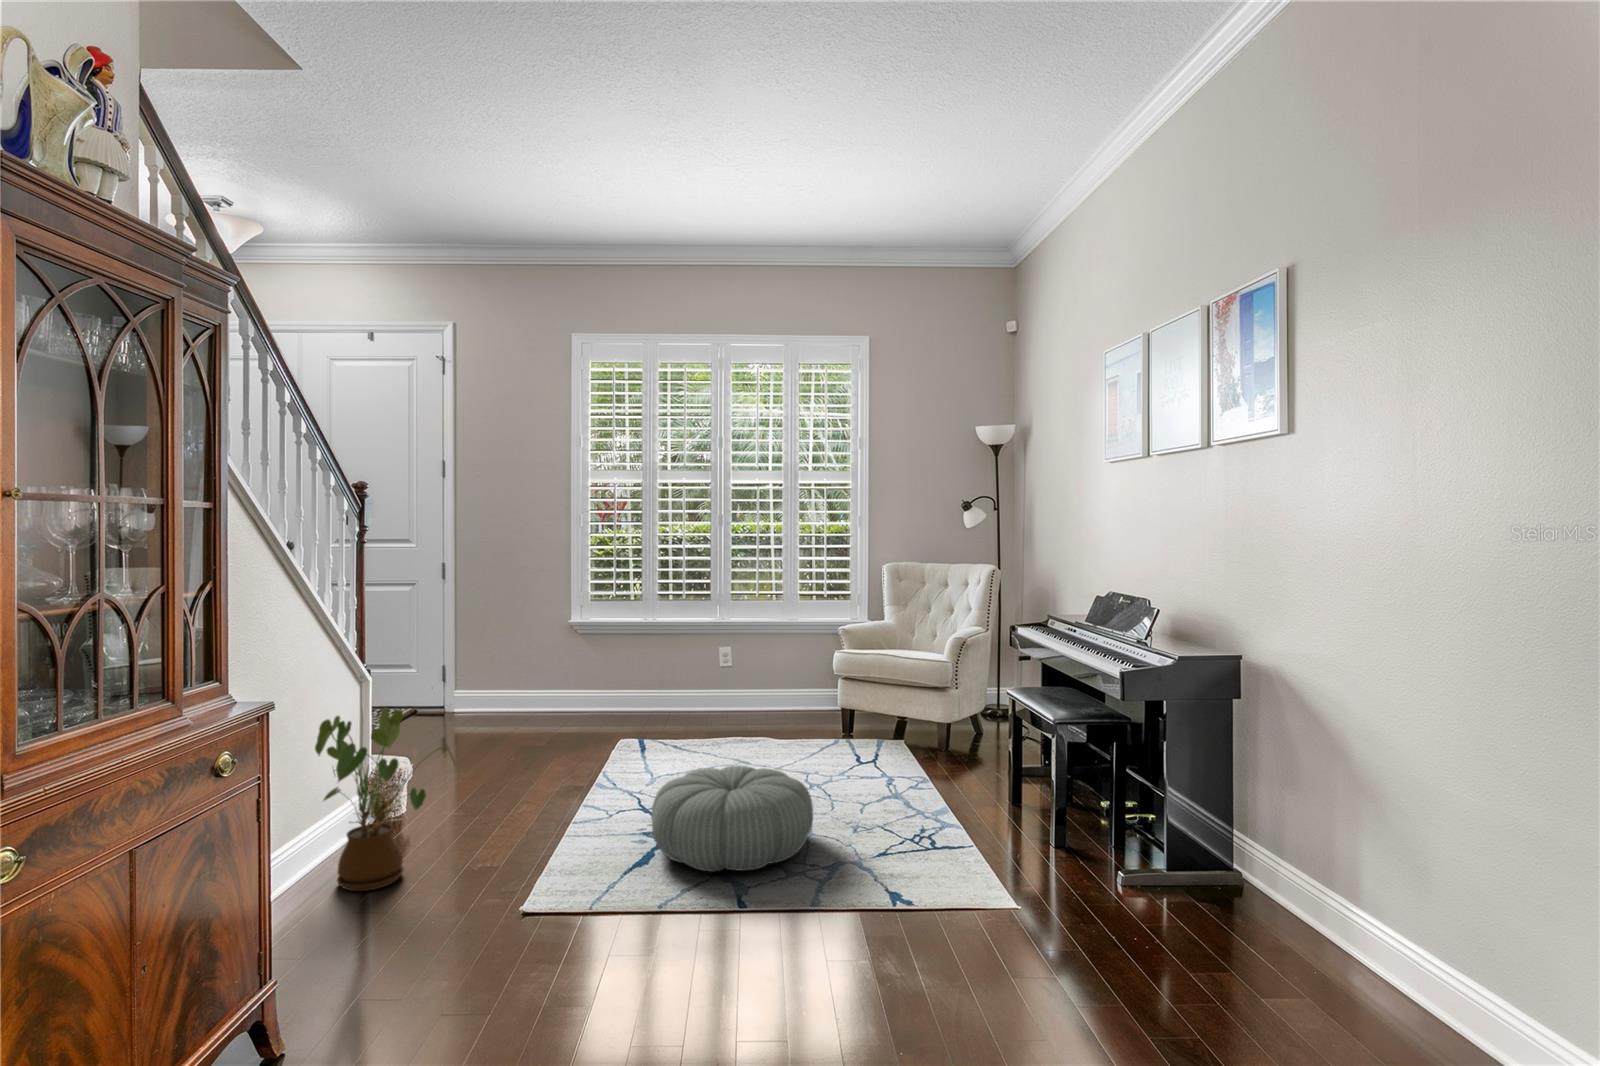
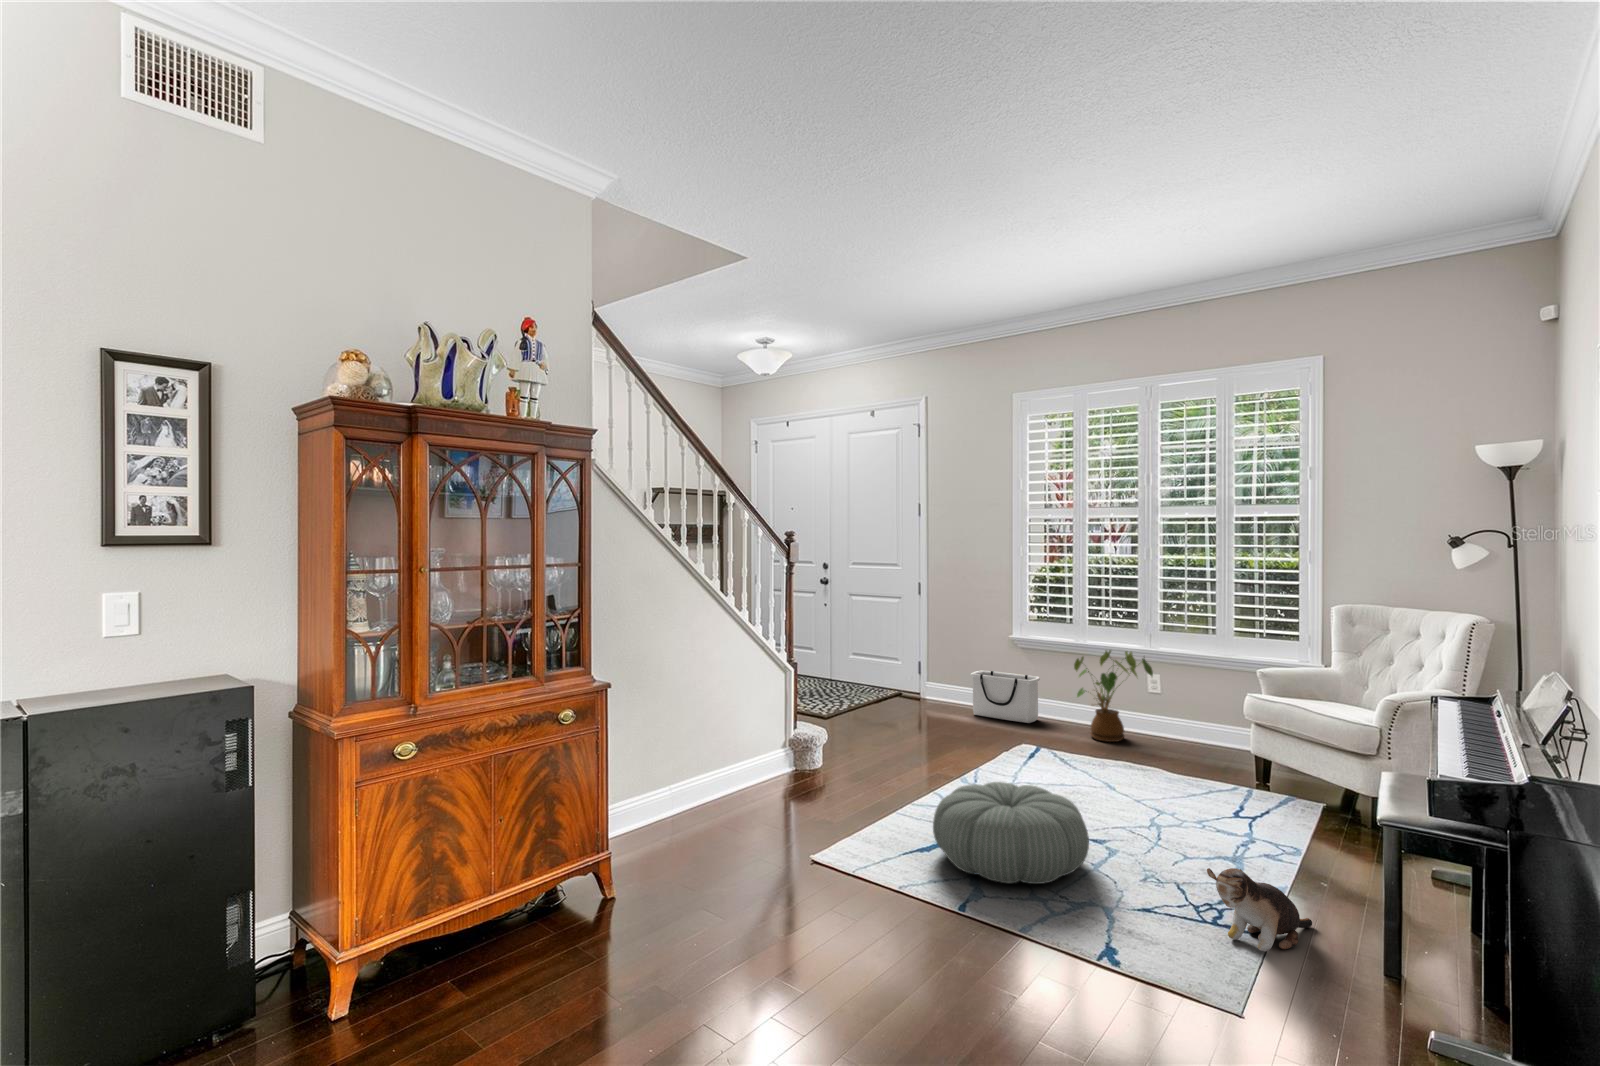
storage bin: none [526,663,606,717] -> present [971,670,1040,723]
house plant: present [315,708,457,891] -> present [1074,650,1153,742]
plush toy: none [947,791,1000,857] -> present [1207,868,1312,951]

